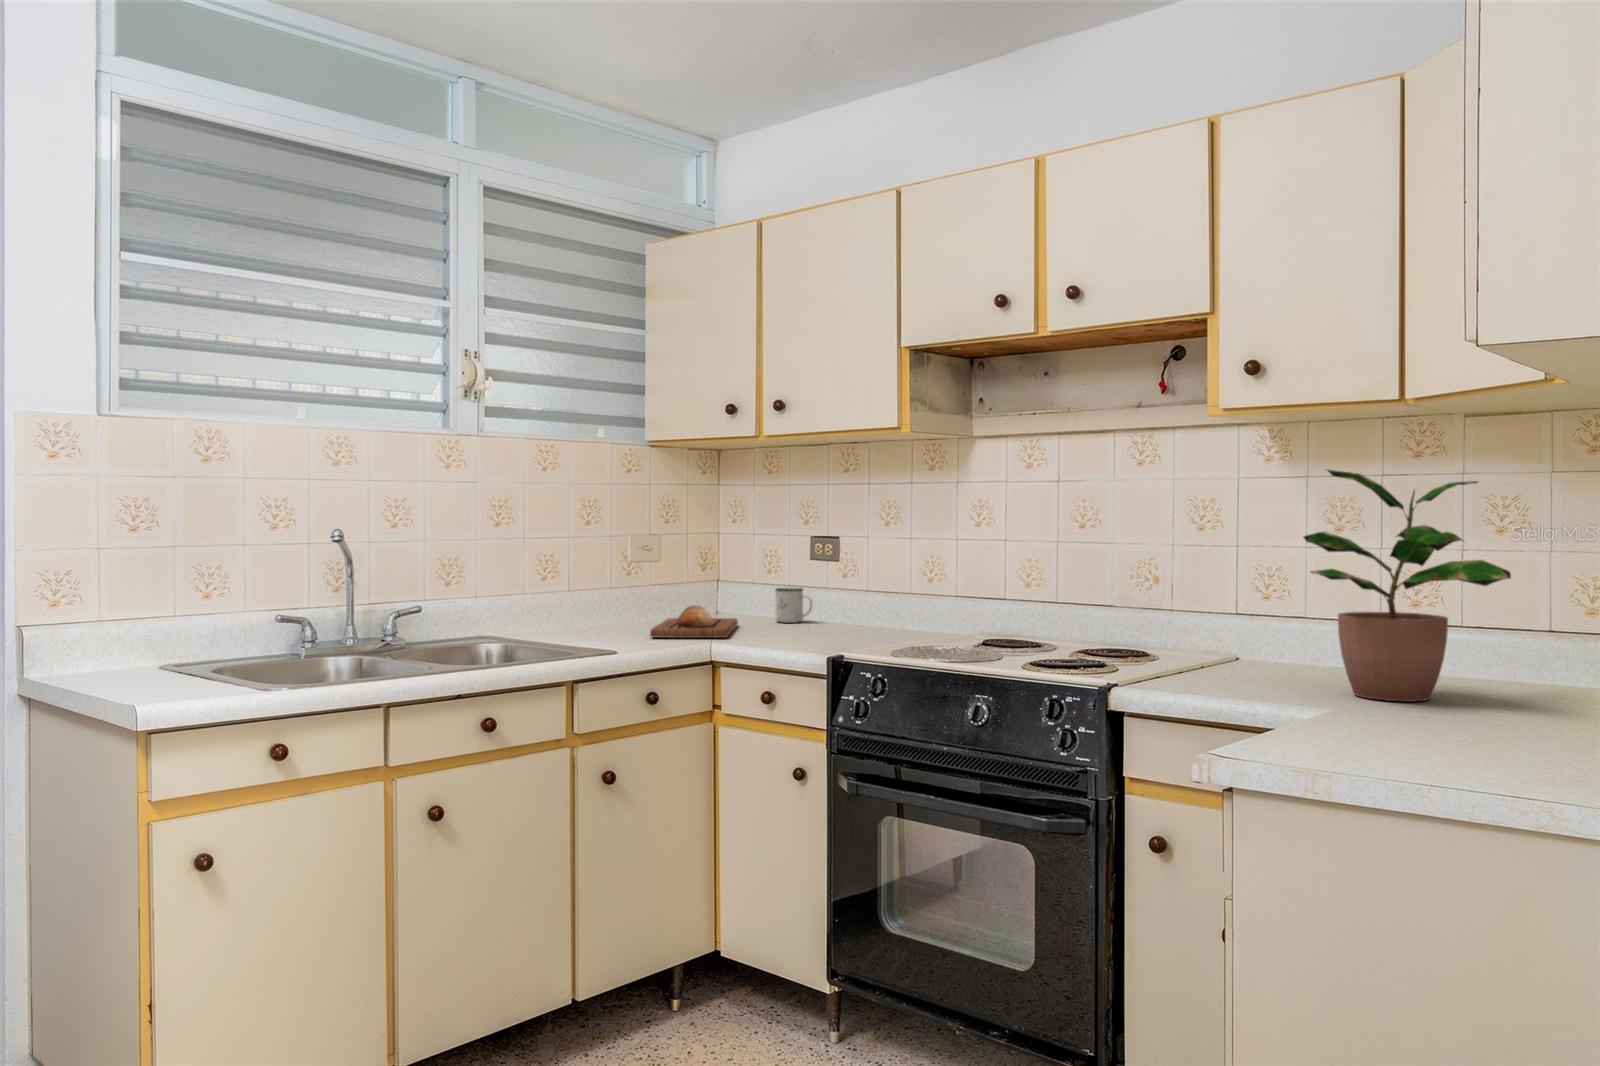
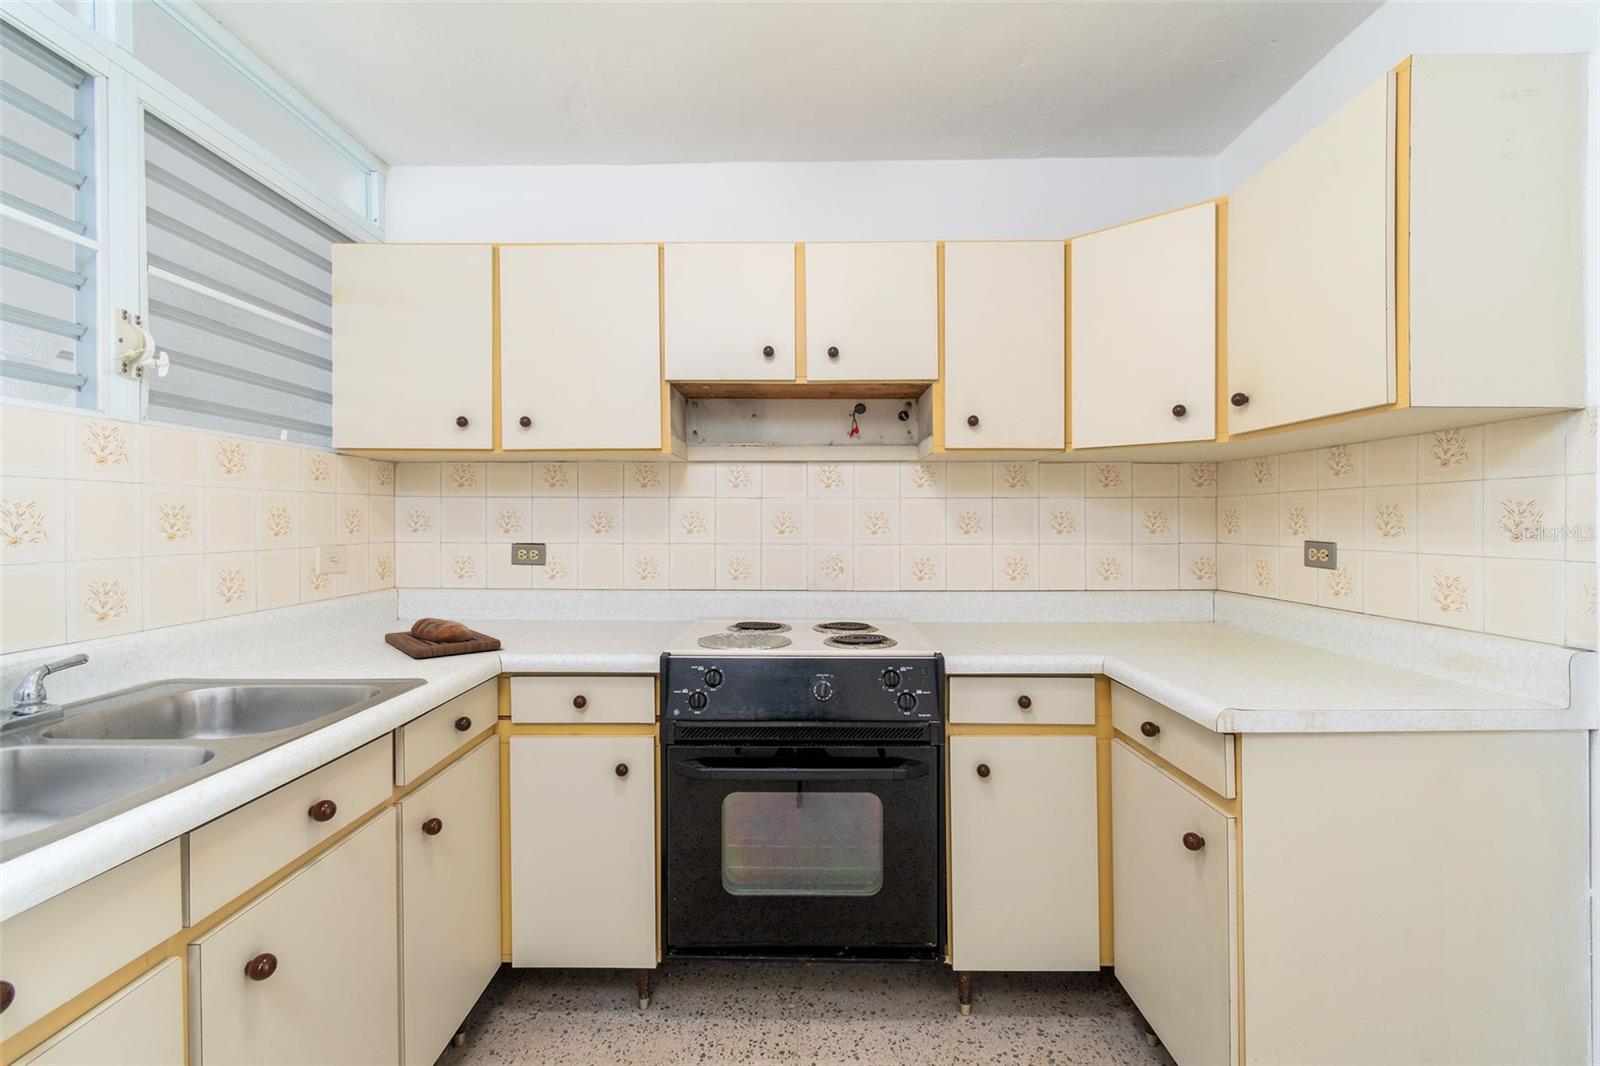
potted plant: present [1304,469,1511,701] -> none [1002,494,1155,643]
mug: present [775,588,812,623] -> none [487,593,528,626]

